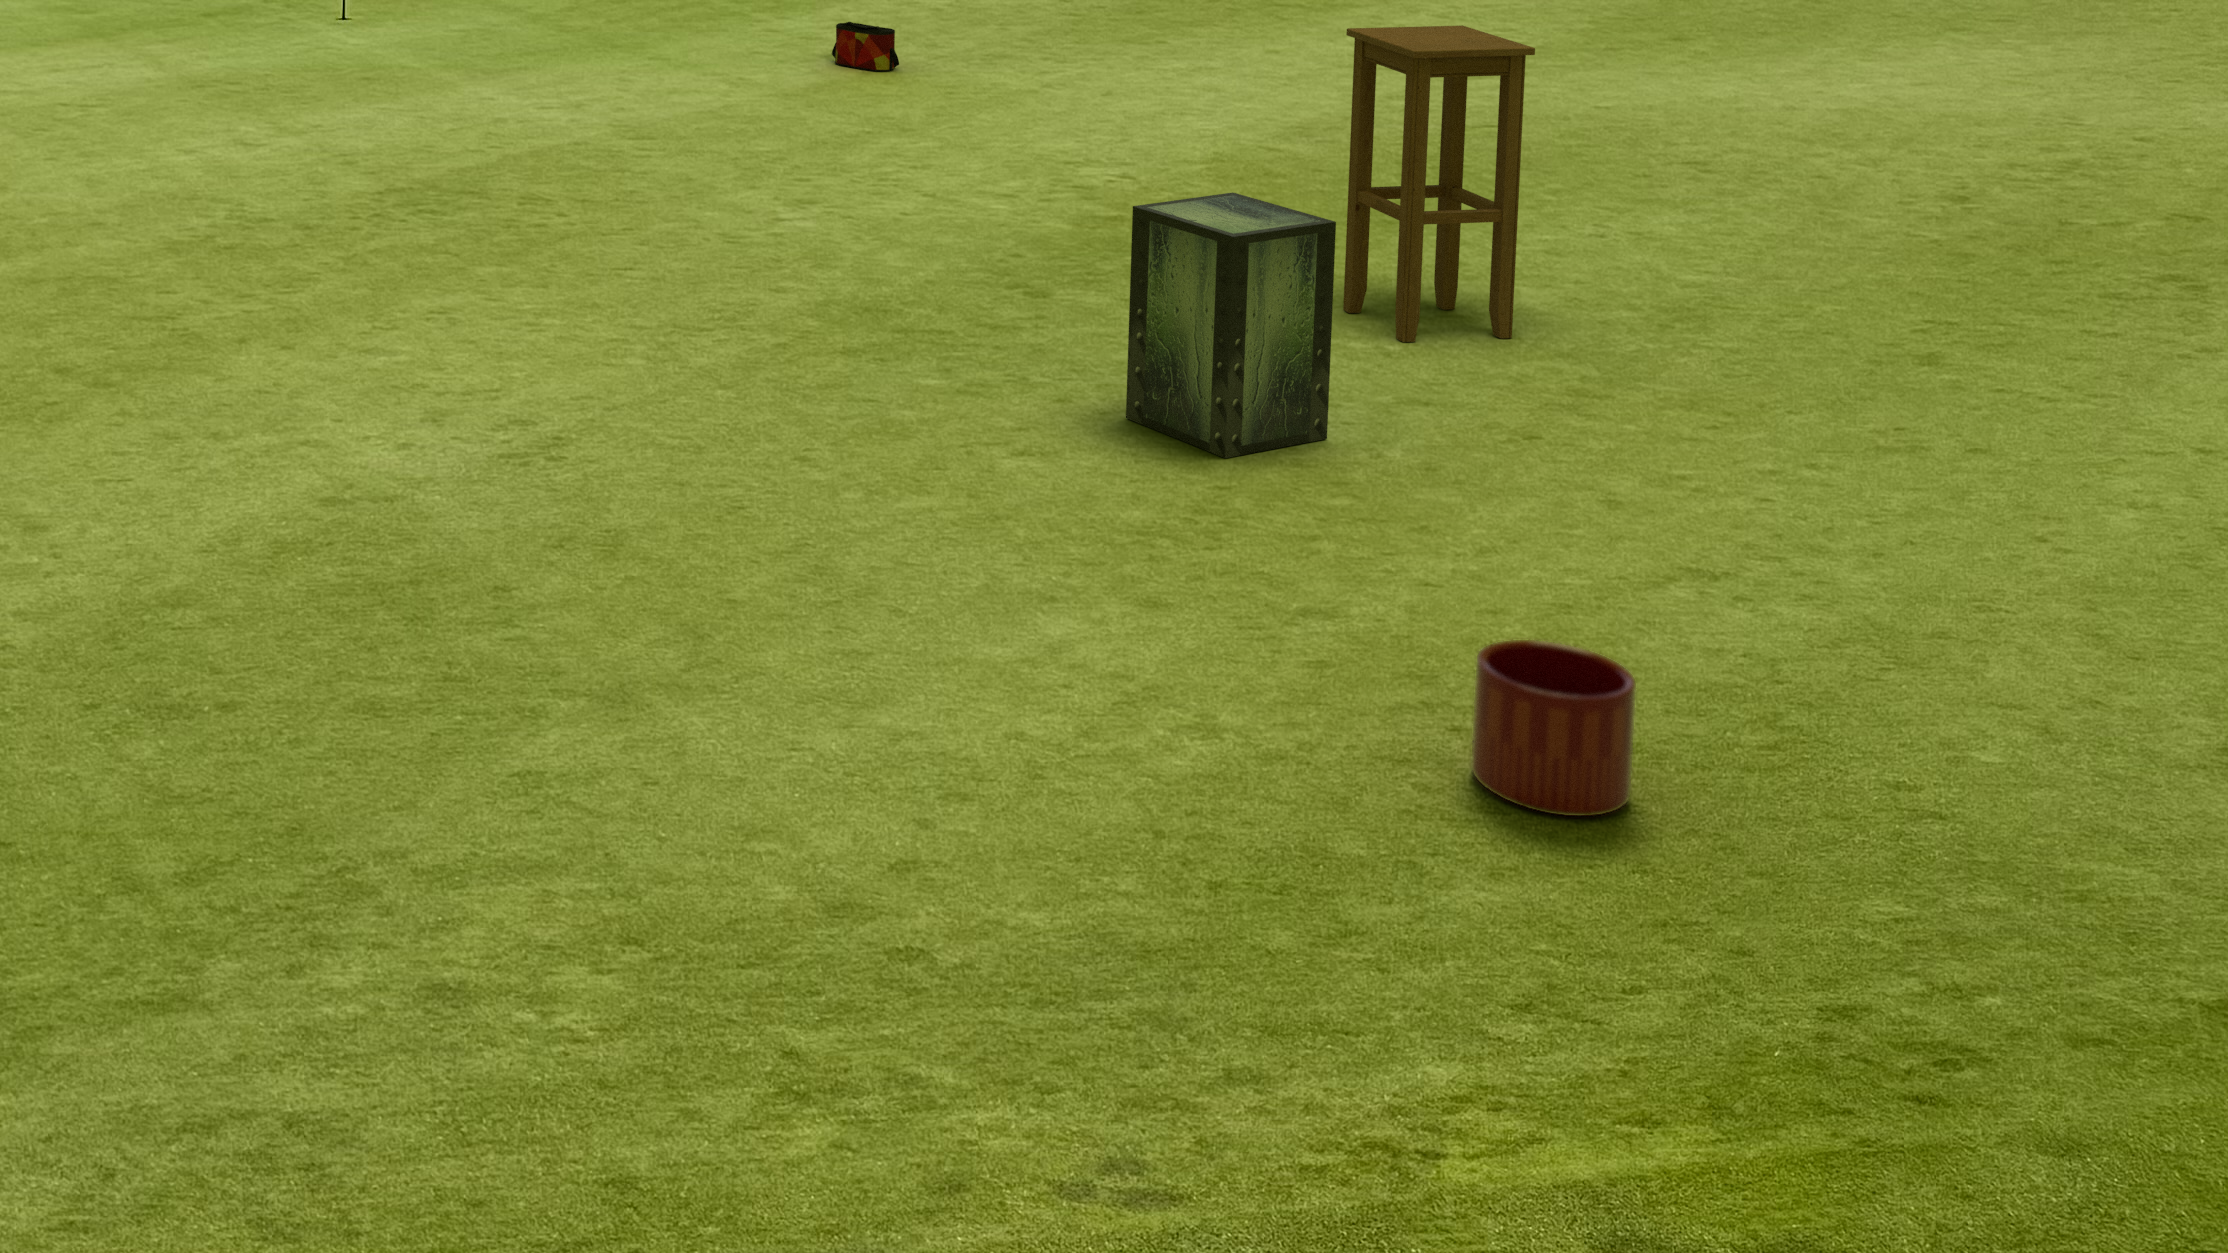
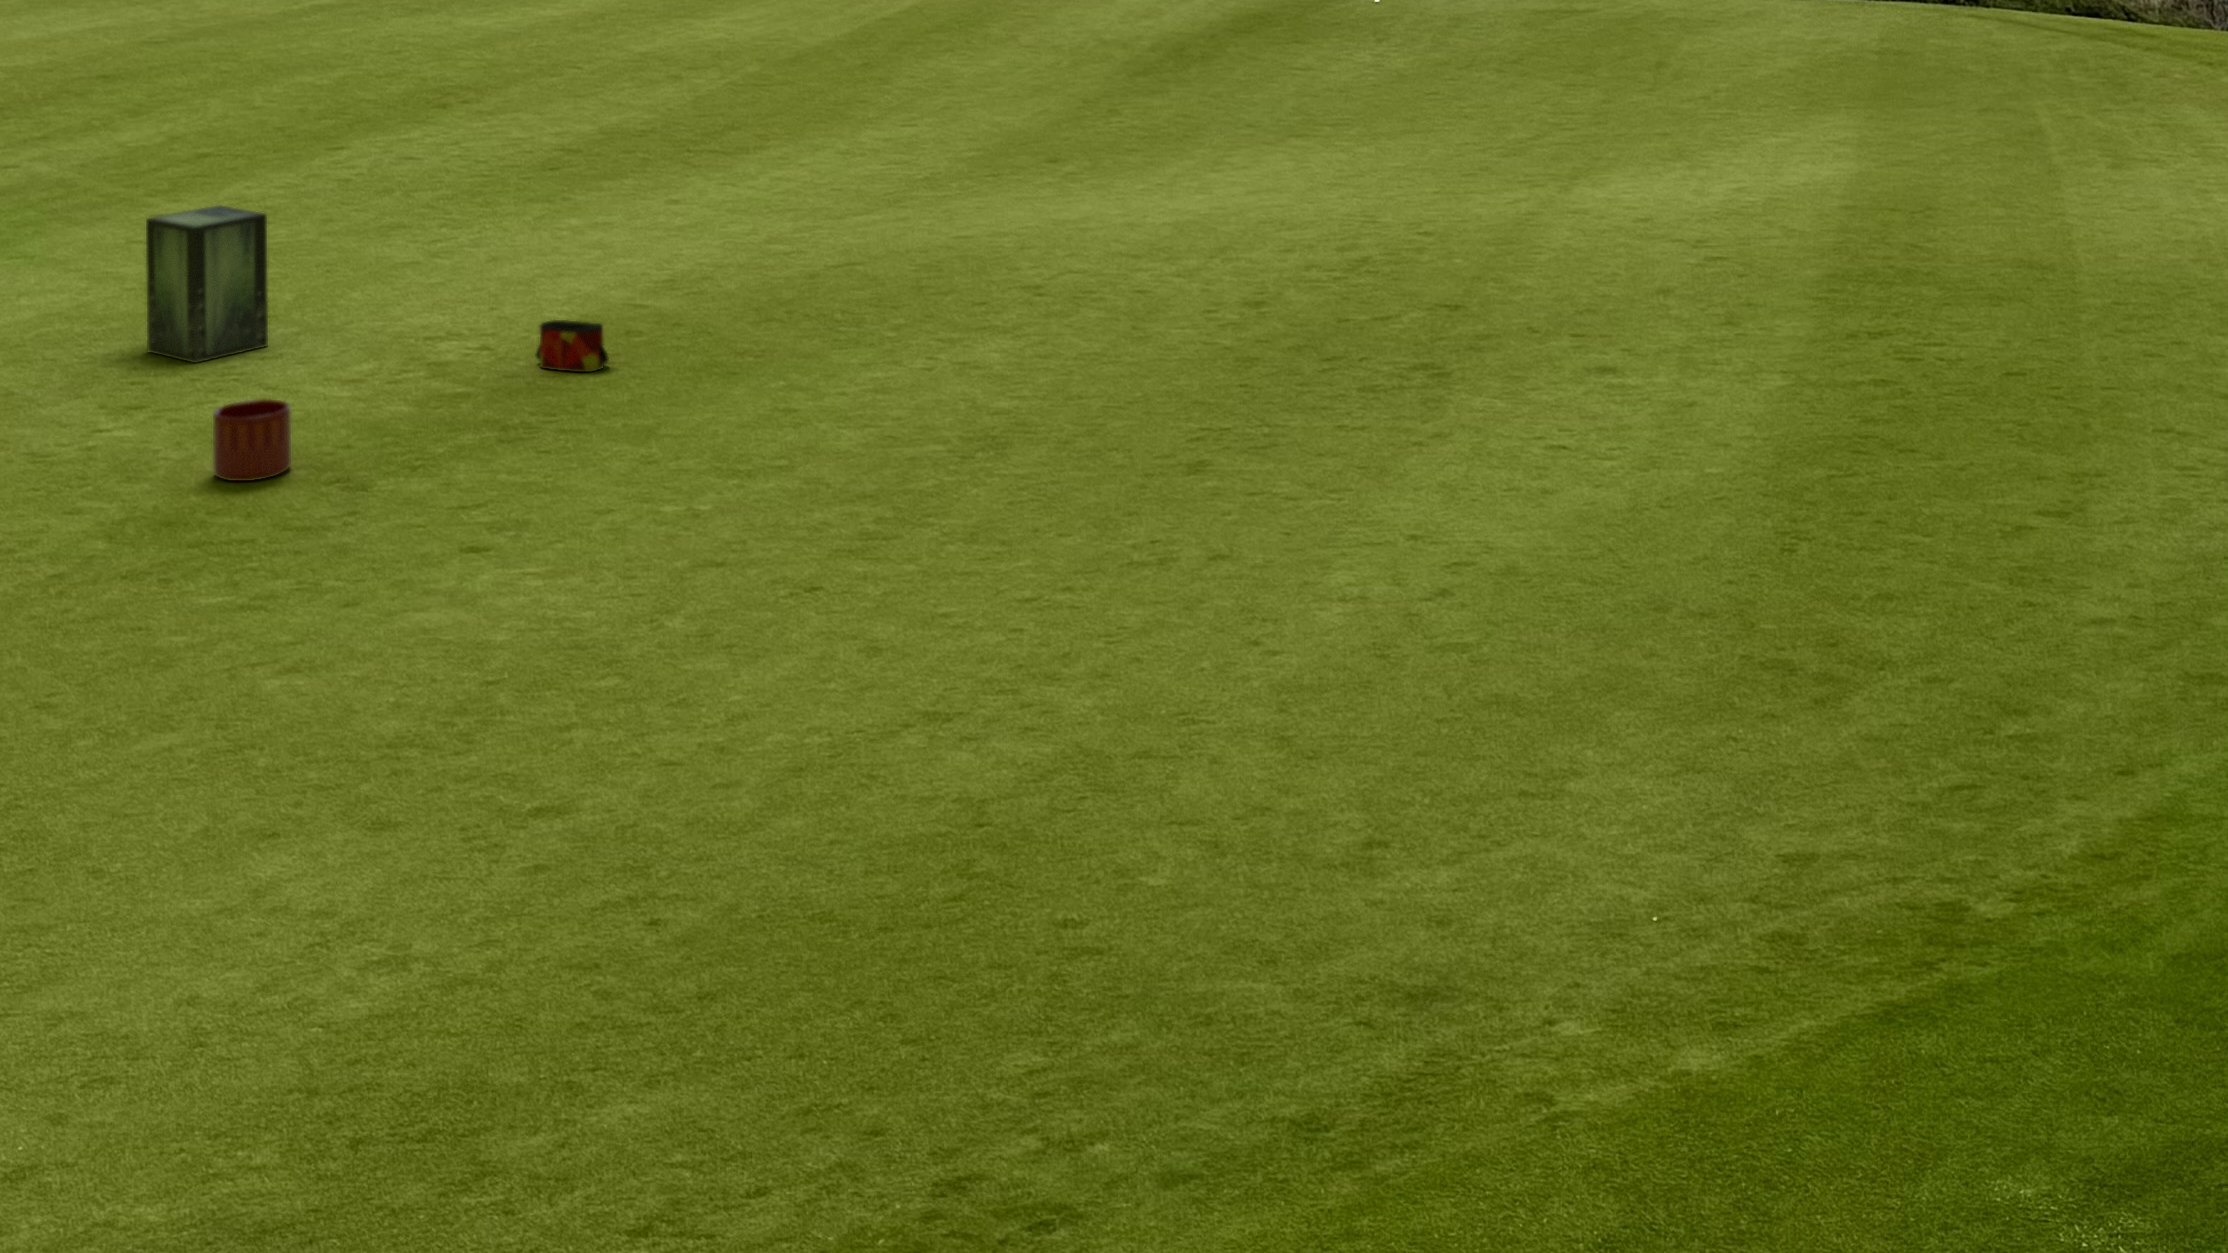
bag: present [832,22,899,72] -> present [536,320,609,372]
stool: present [1343,25,1535,342] -> none [334,94,436,293]

